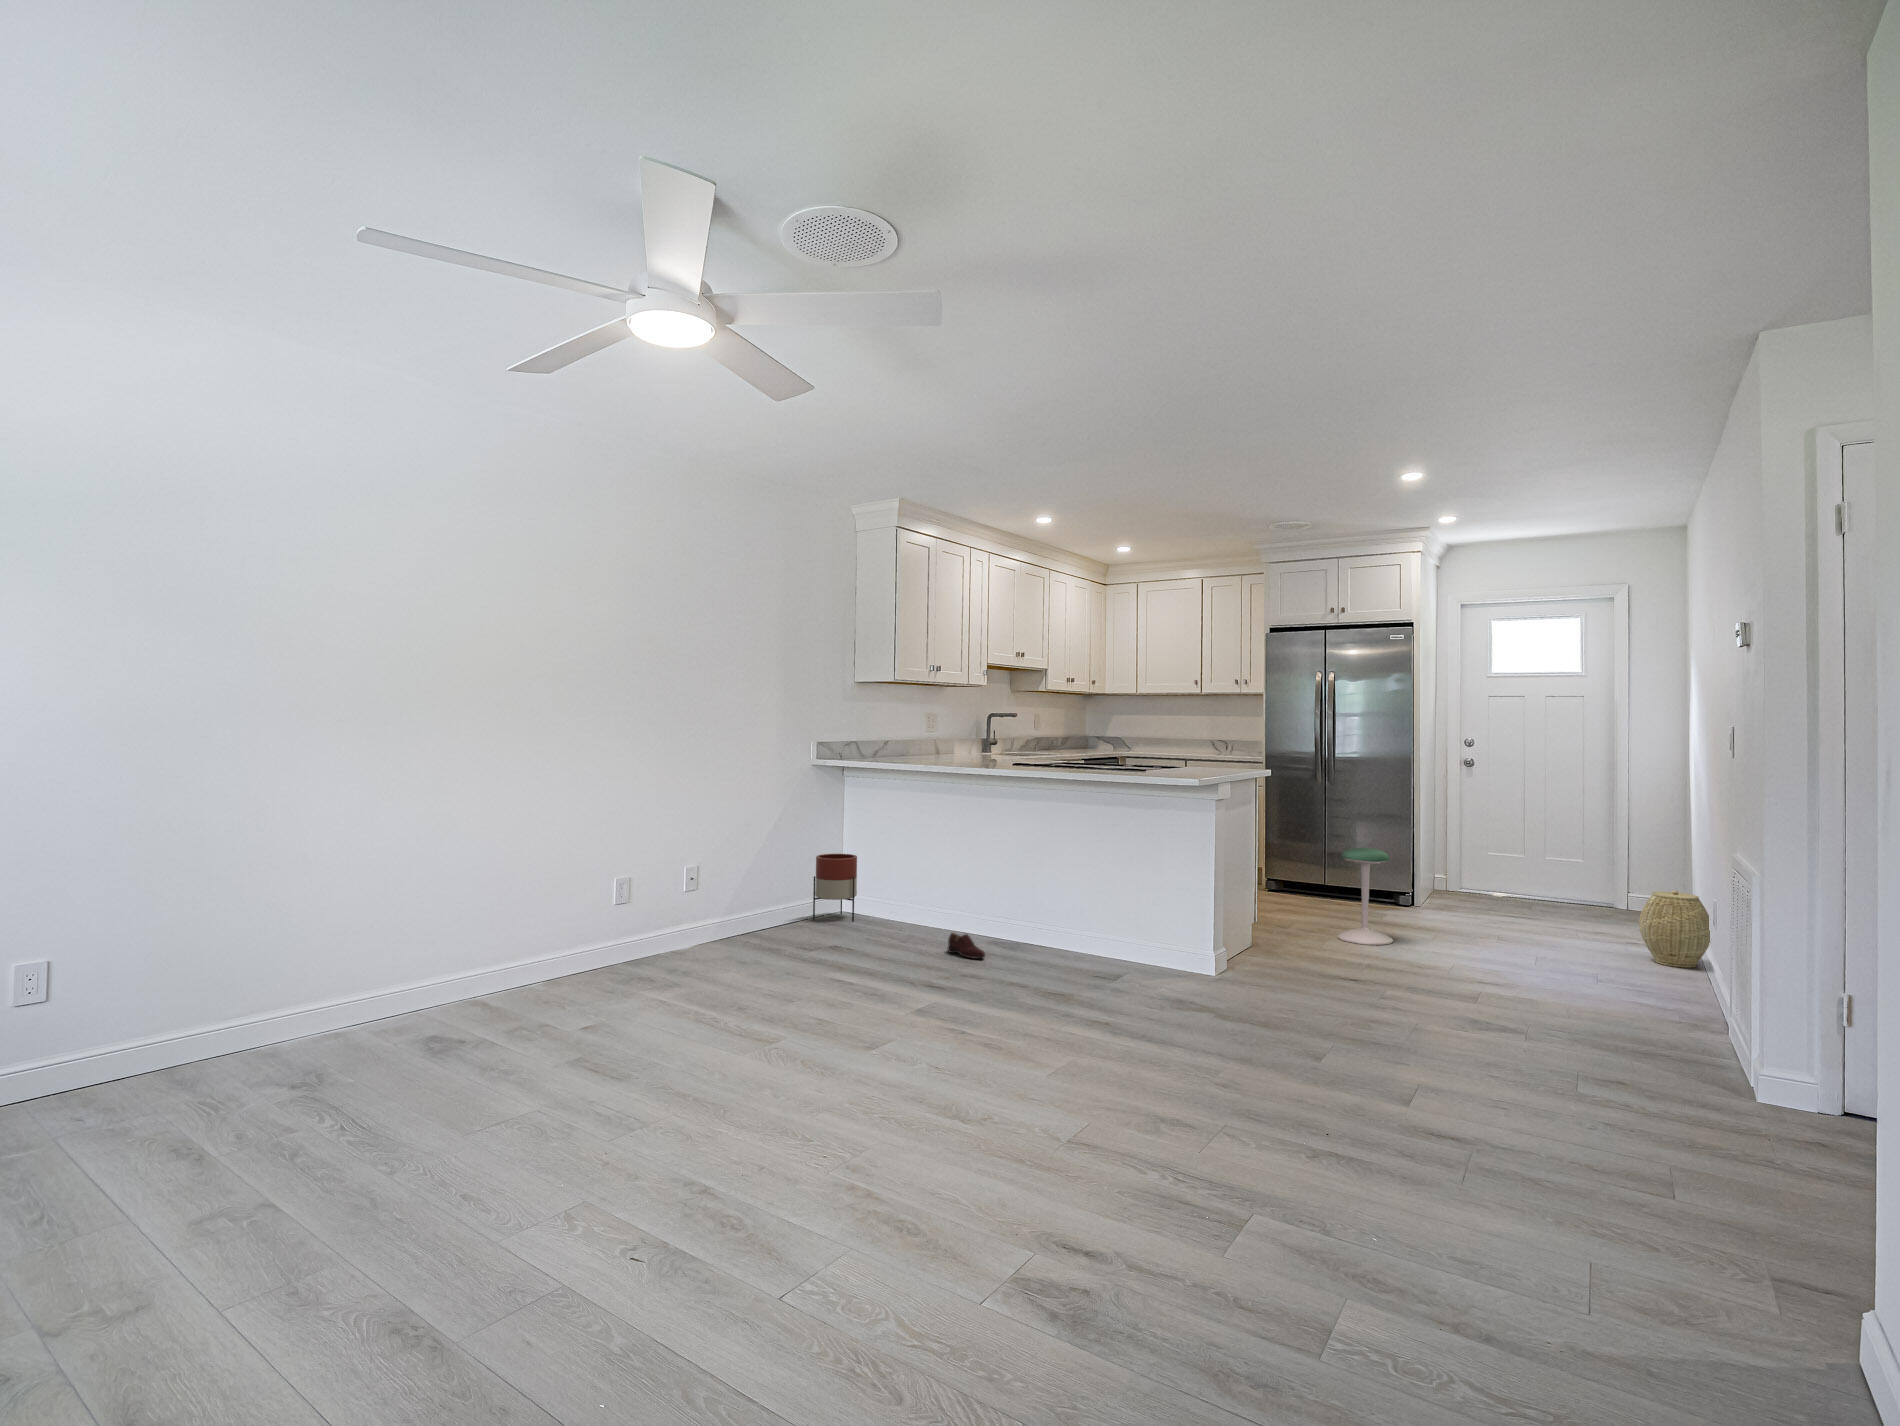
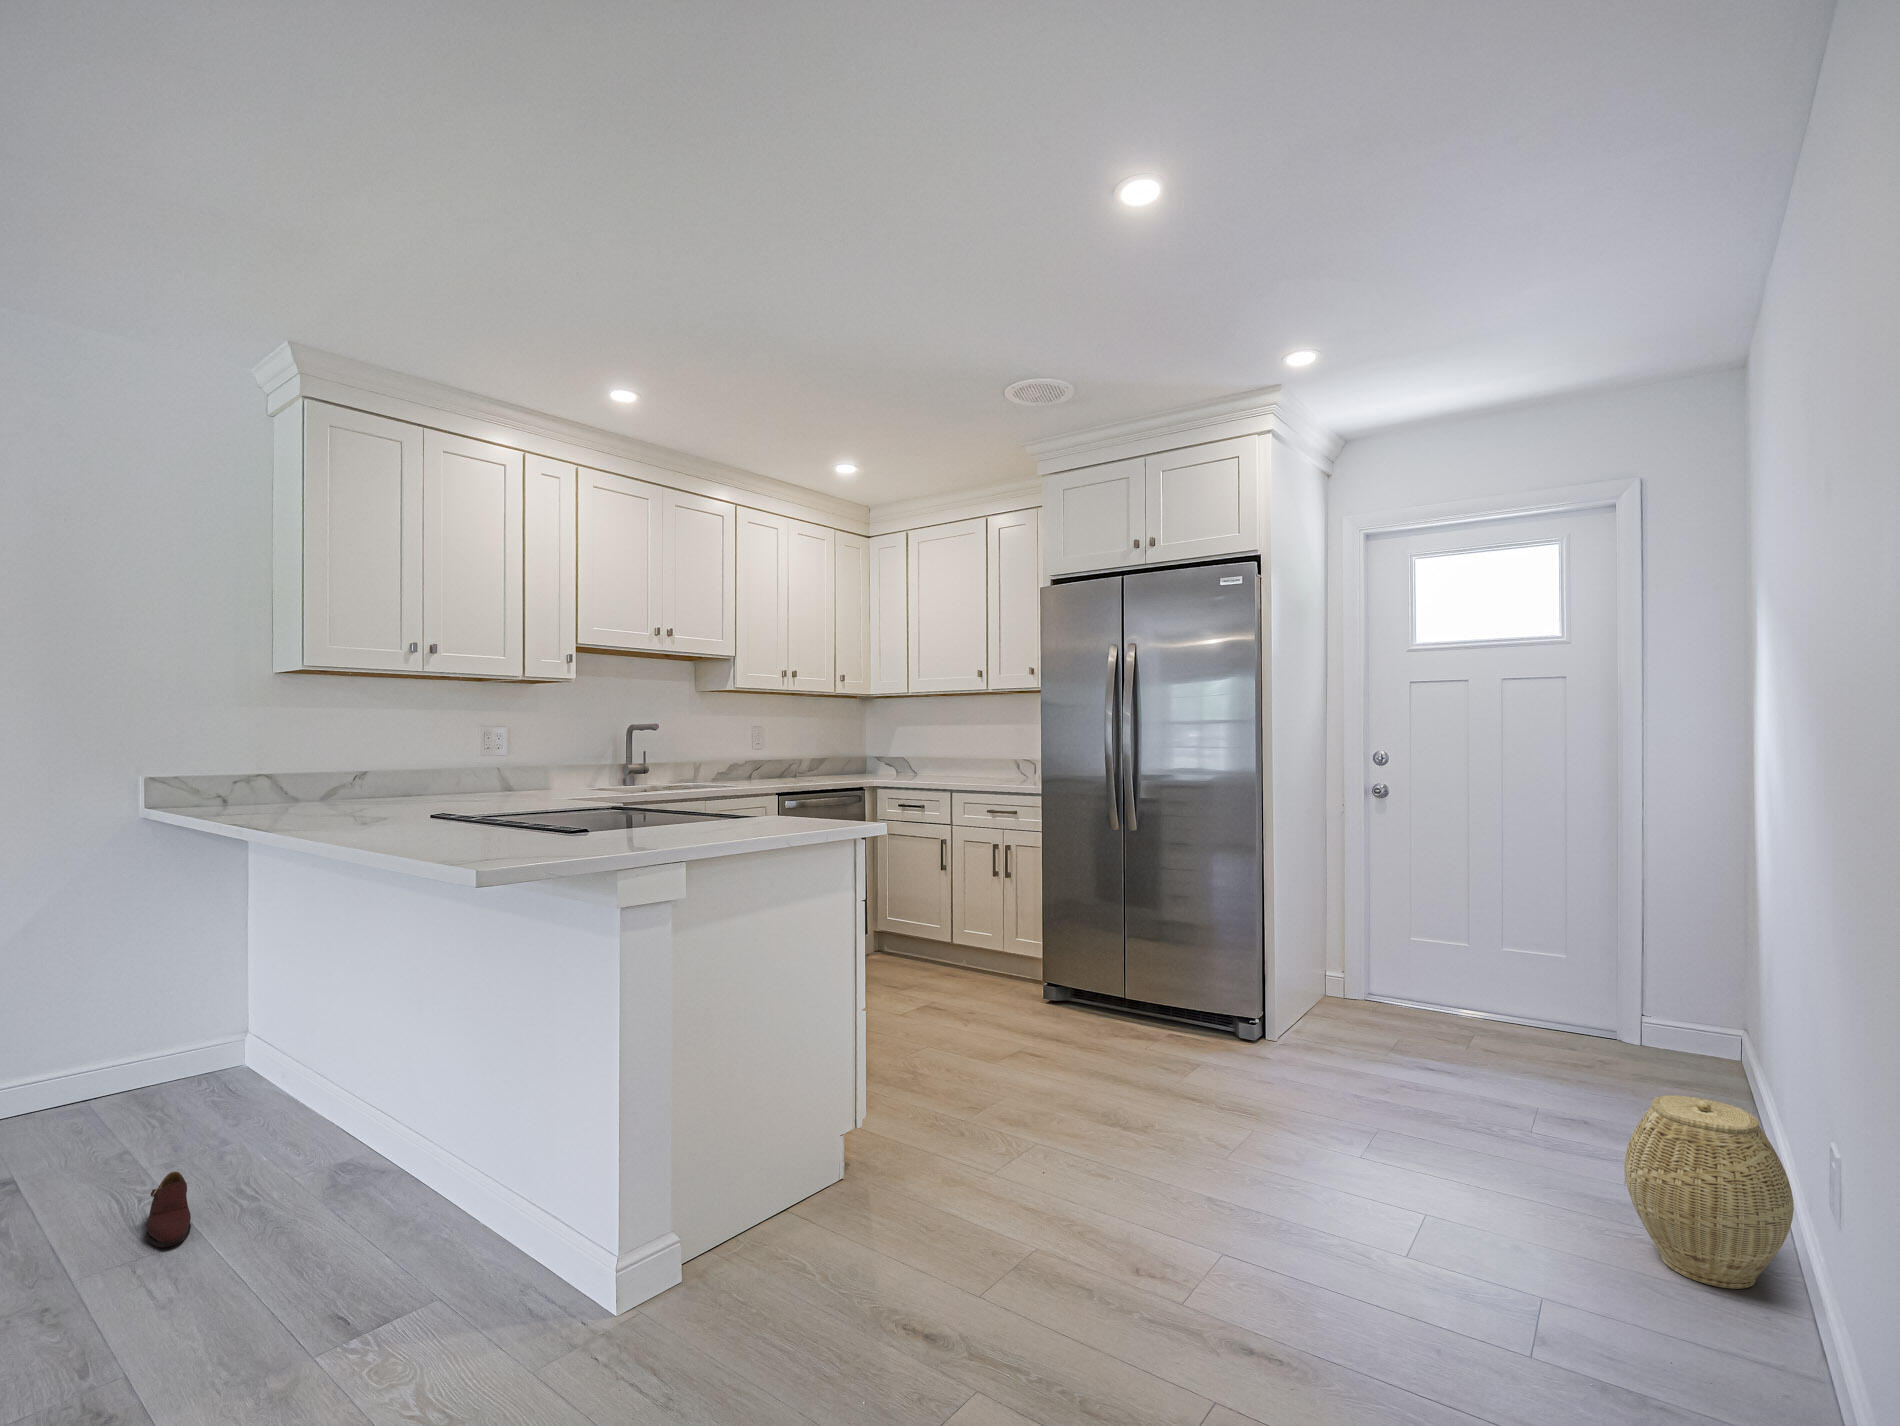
stool: present [1338,848,1393,945] -> none [1029,976,1130,1182]
planter: present [813,854,857,922] -> none [133,971,230,1099]

